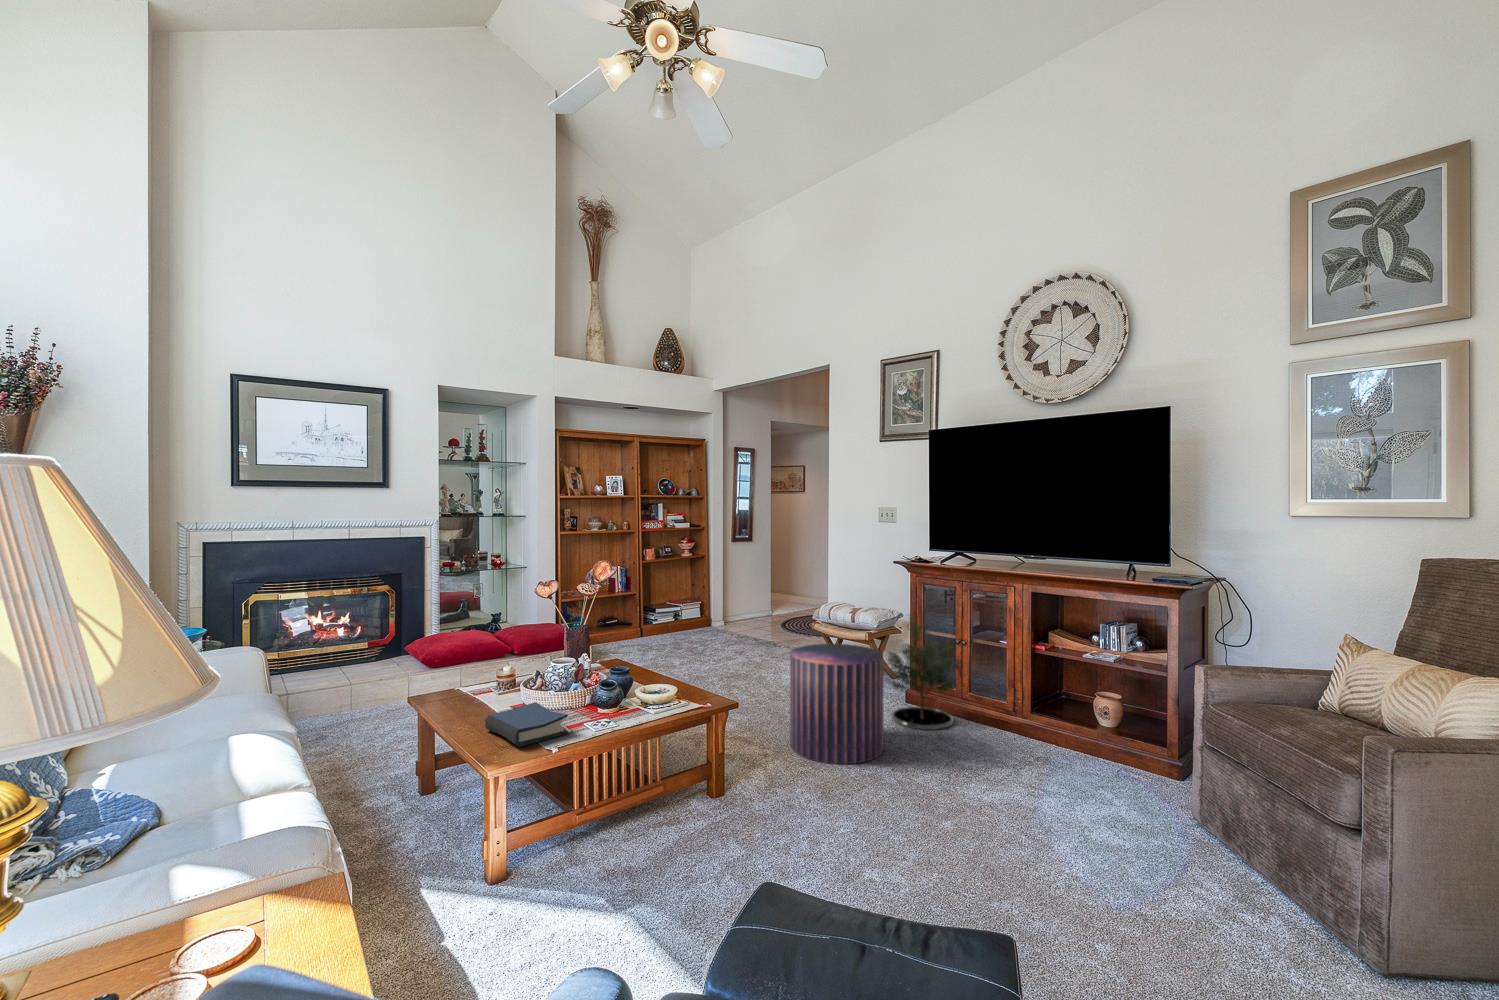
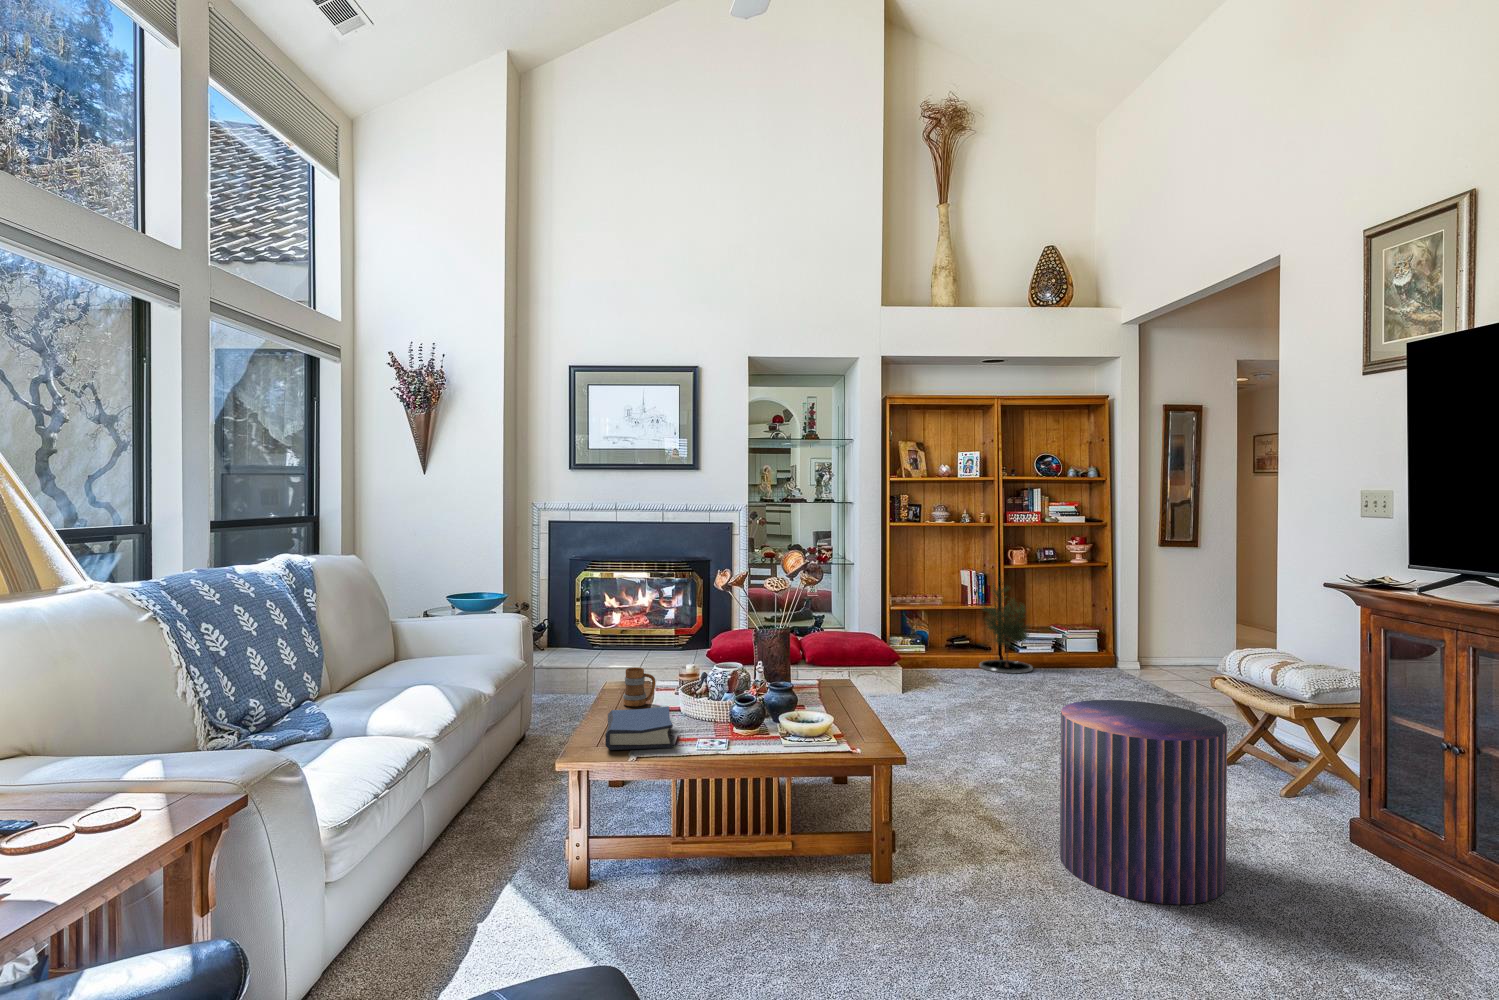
potted tree: present [888,615,958,730] -> present [979,582,1033,673]
mug: none [466,675,495,711] -> present [623,667,656,707]

